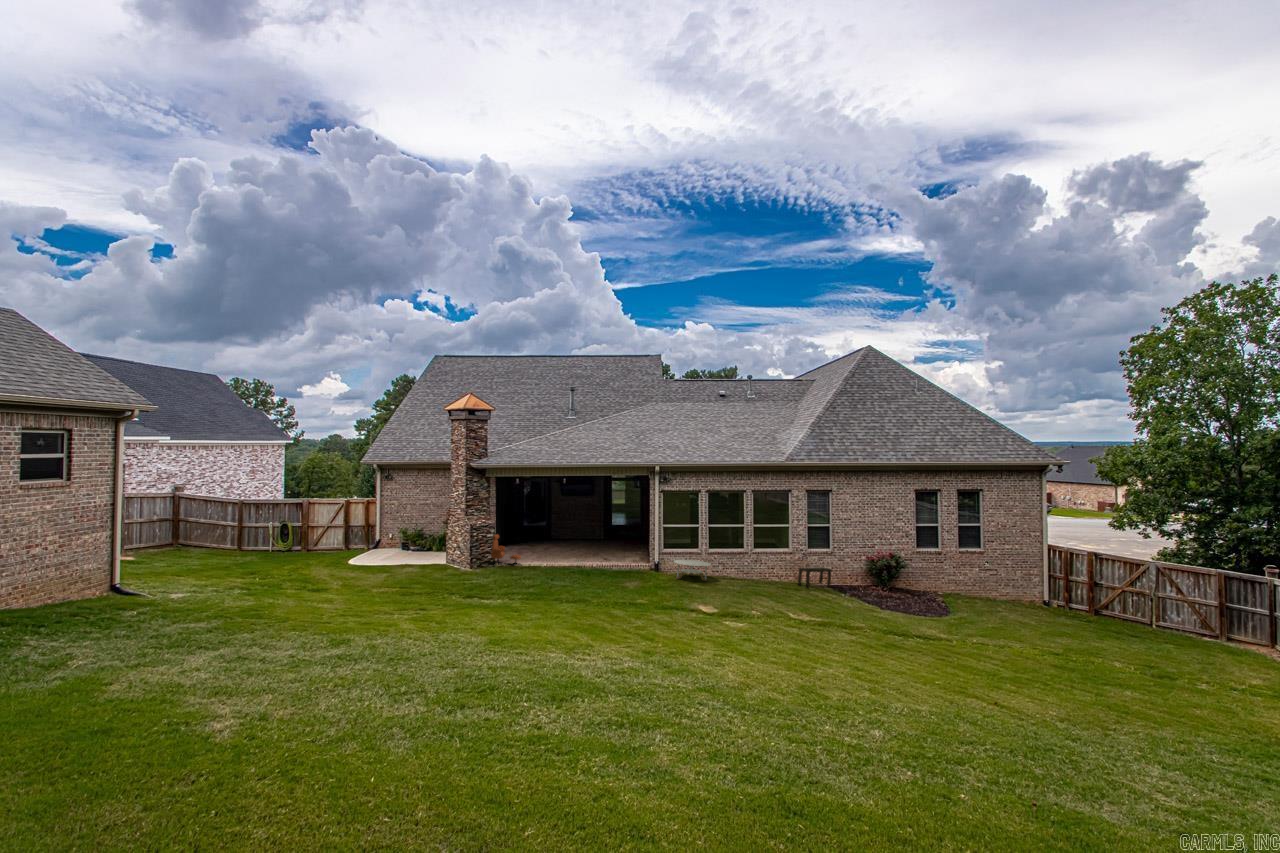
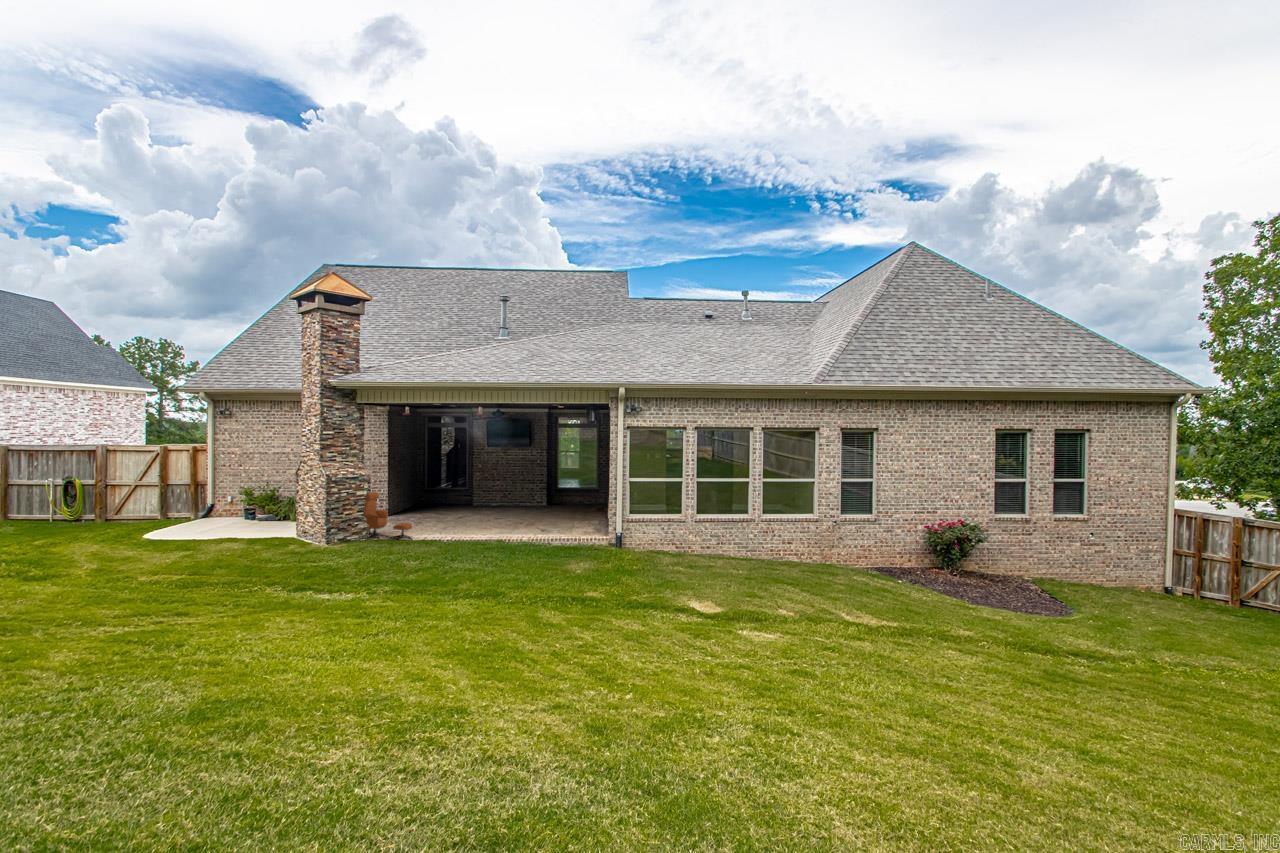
round table: present [674,560,711,581] -> none [645,530,703,562]
bench: present [798,567,832,587] -> none [829,540,879,570]

